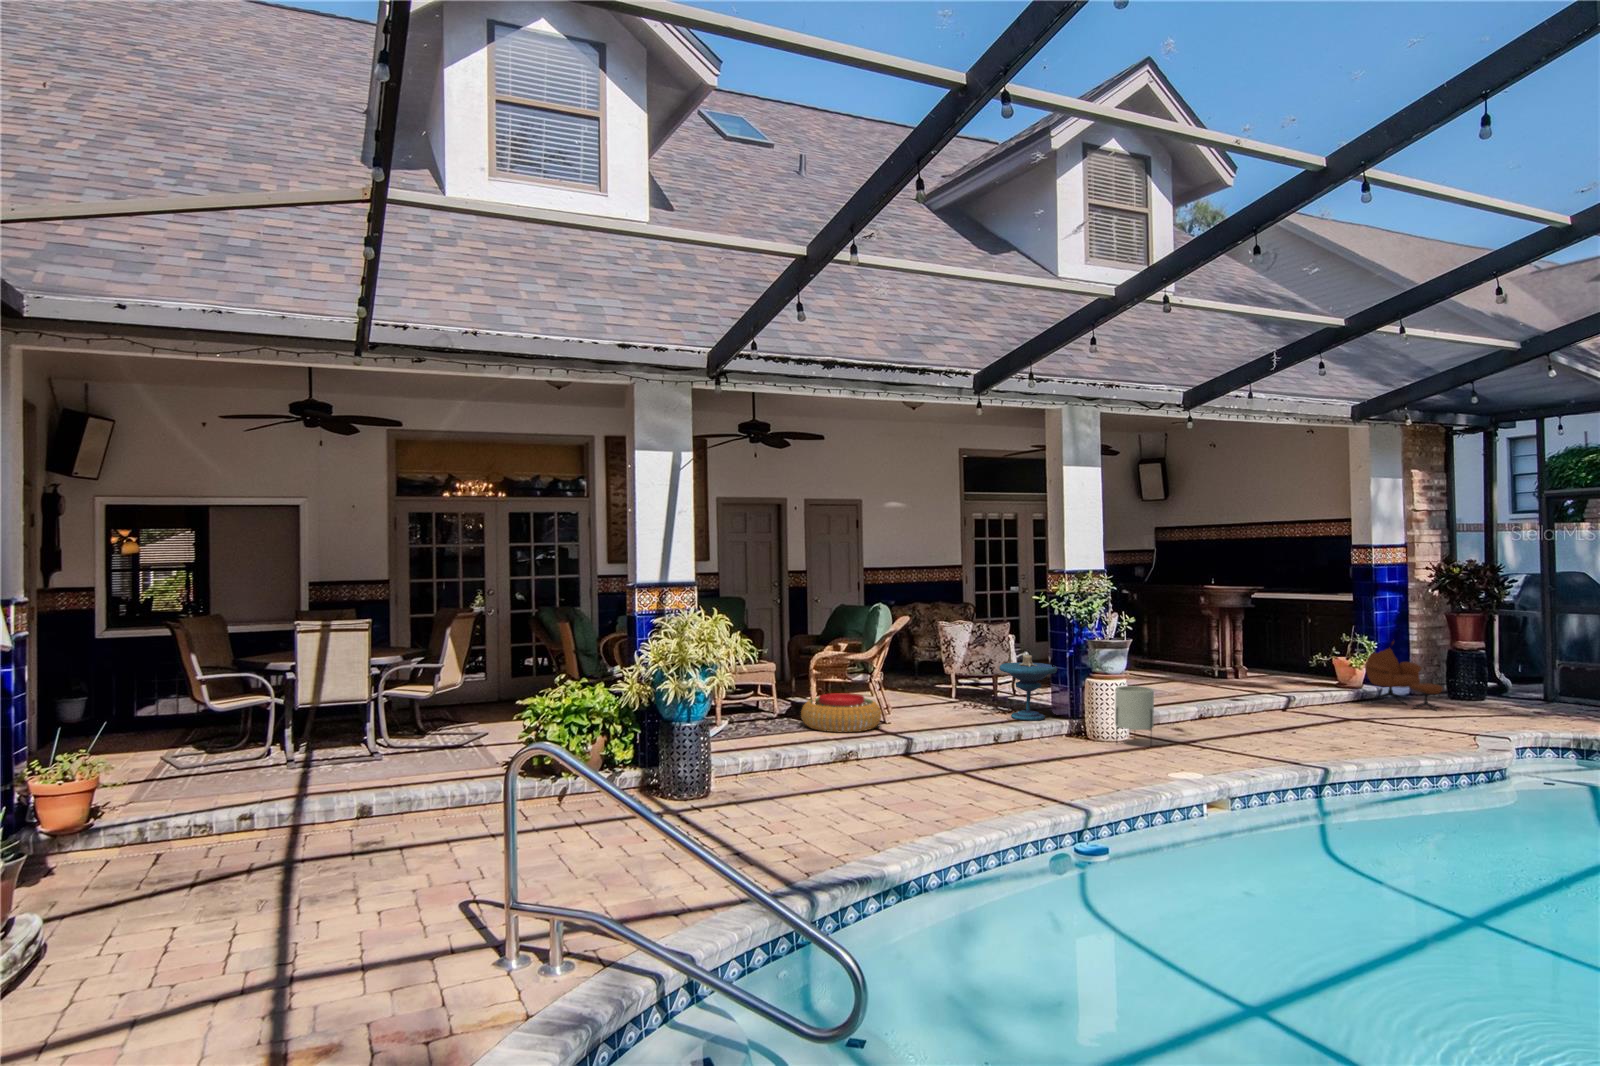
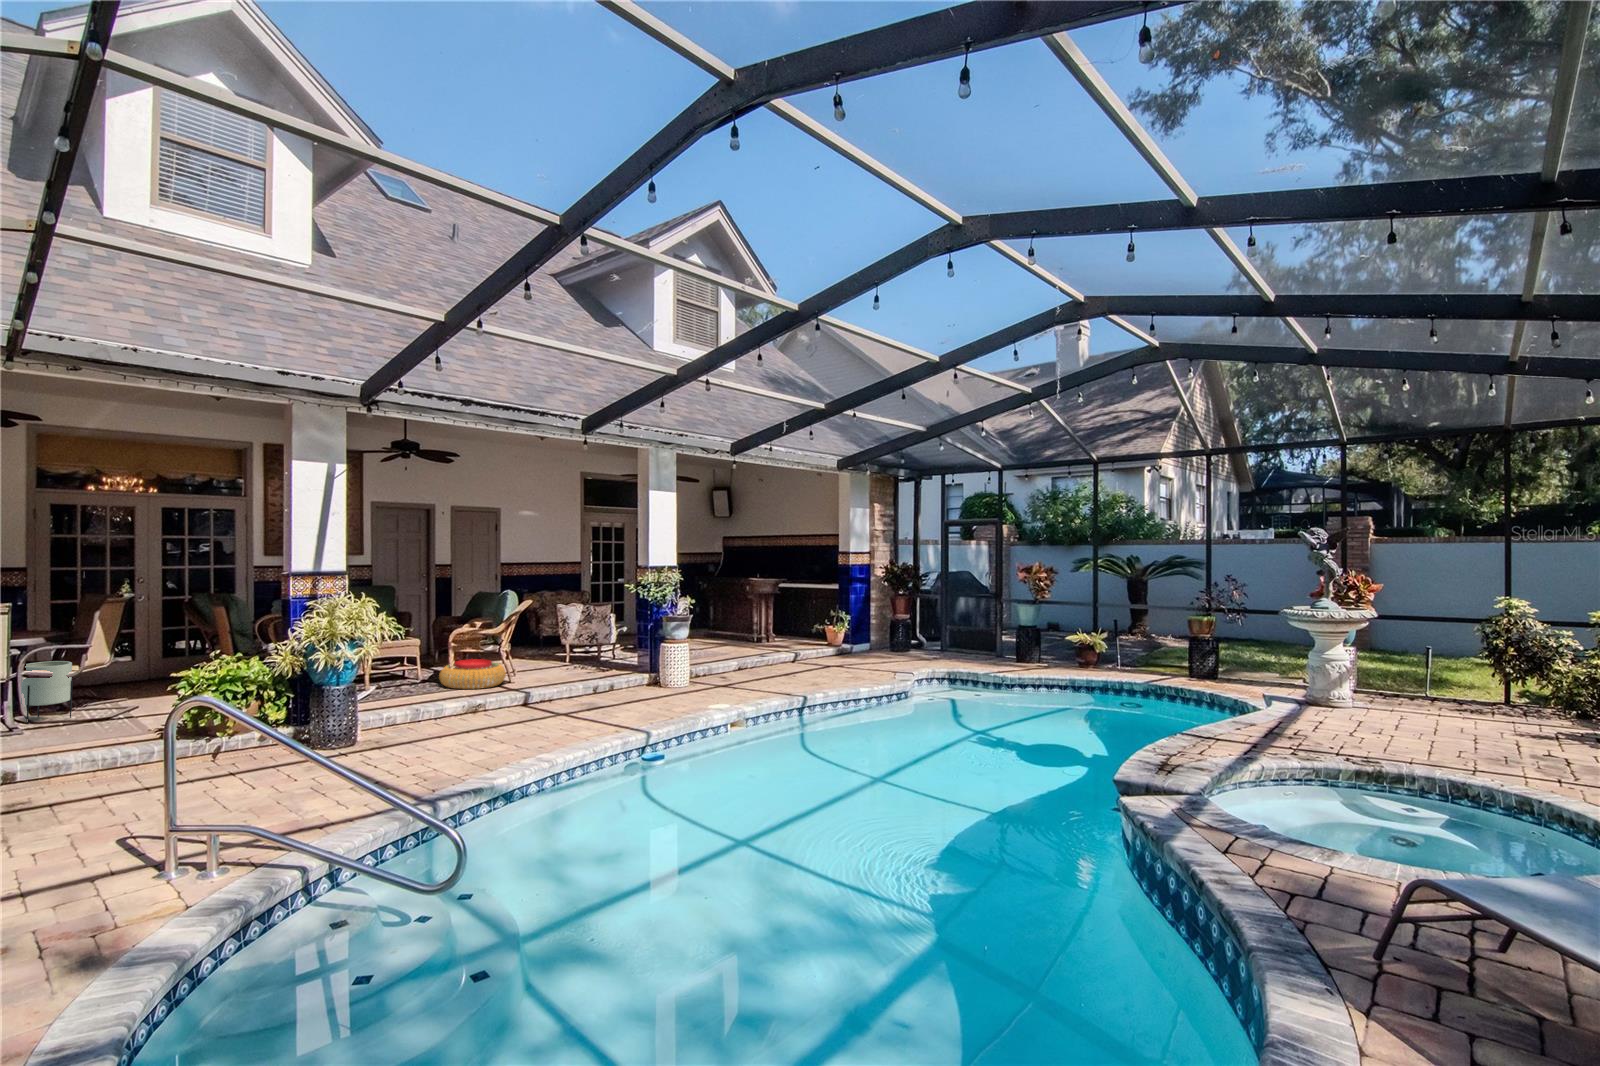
lounge chair: present [1364,642,1443,710] -> none [842,611,886,659]
side table: present [999,654,1057,721] -> none [599,626,641,675]
planter: present [1115,686,1154,731] -> present [21,661,72,724]

